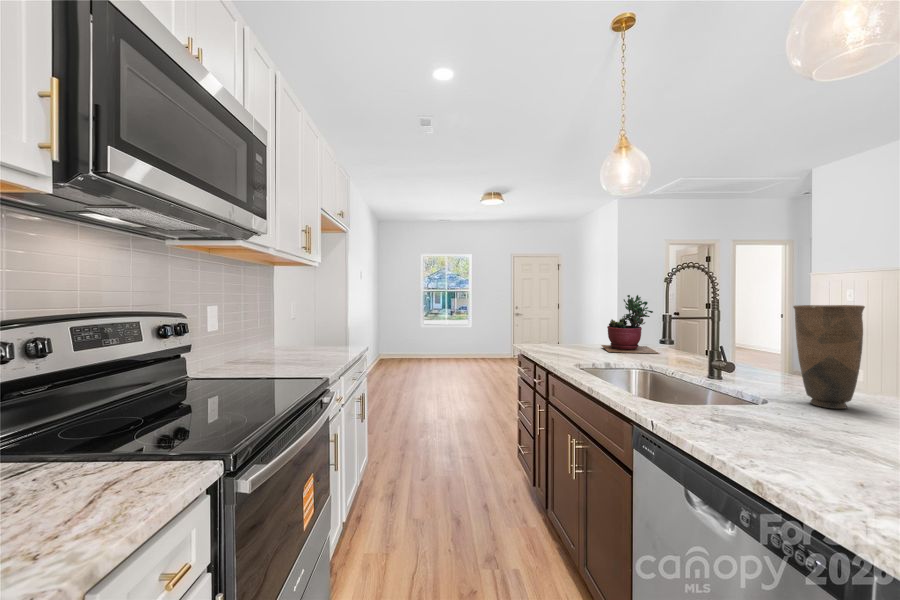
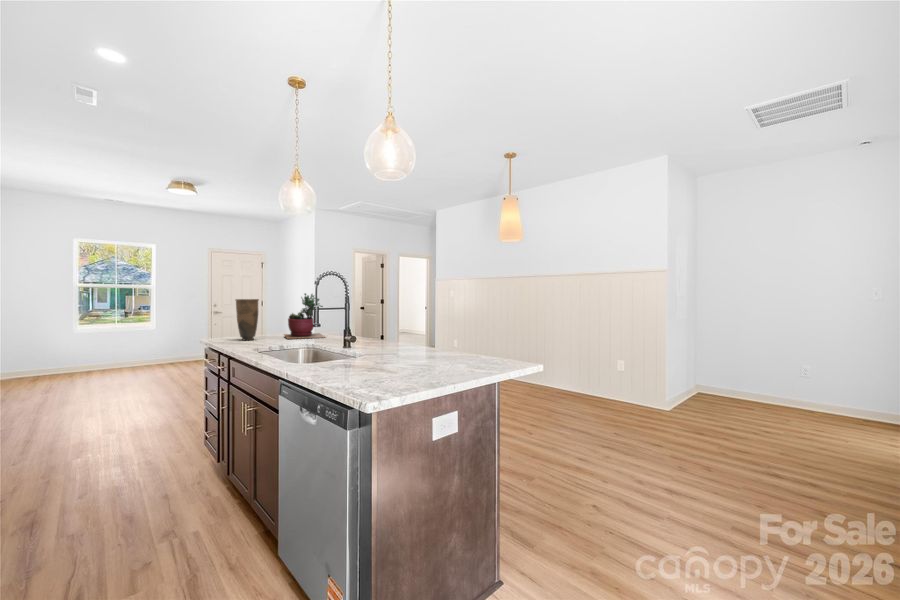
vase: present [793,305,865,409] -> present [235,299,259,340]

